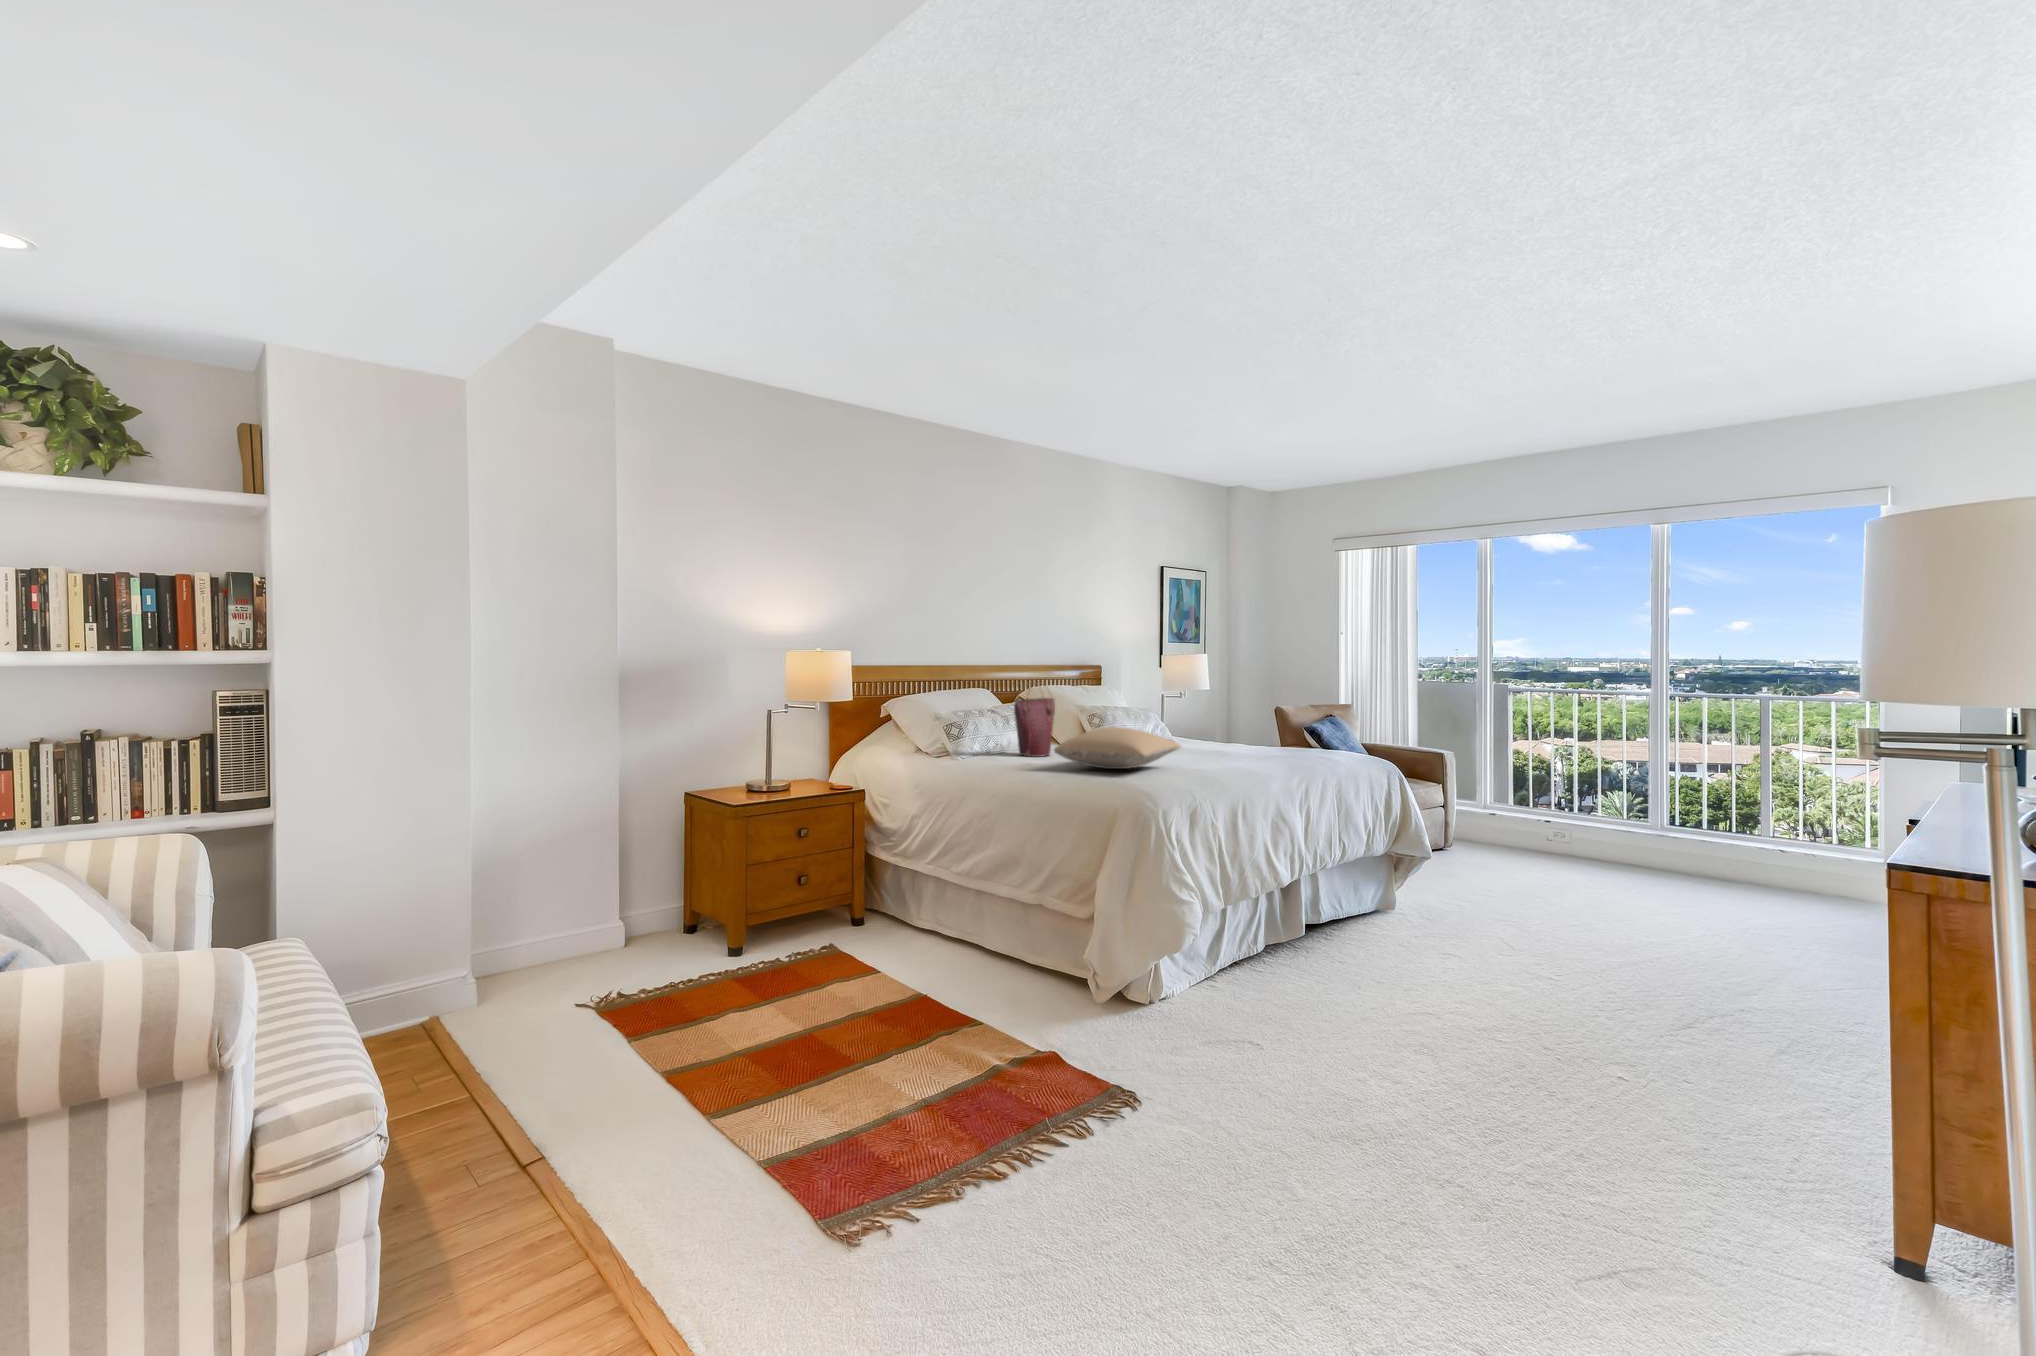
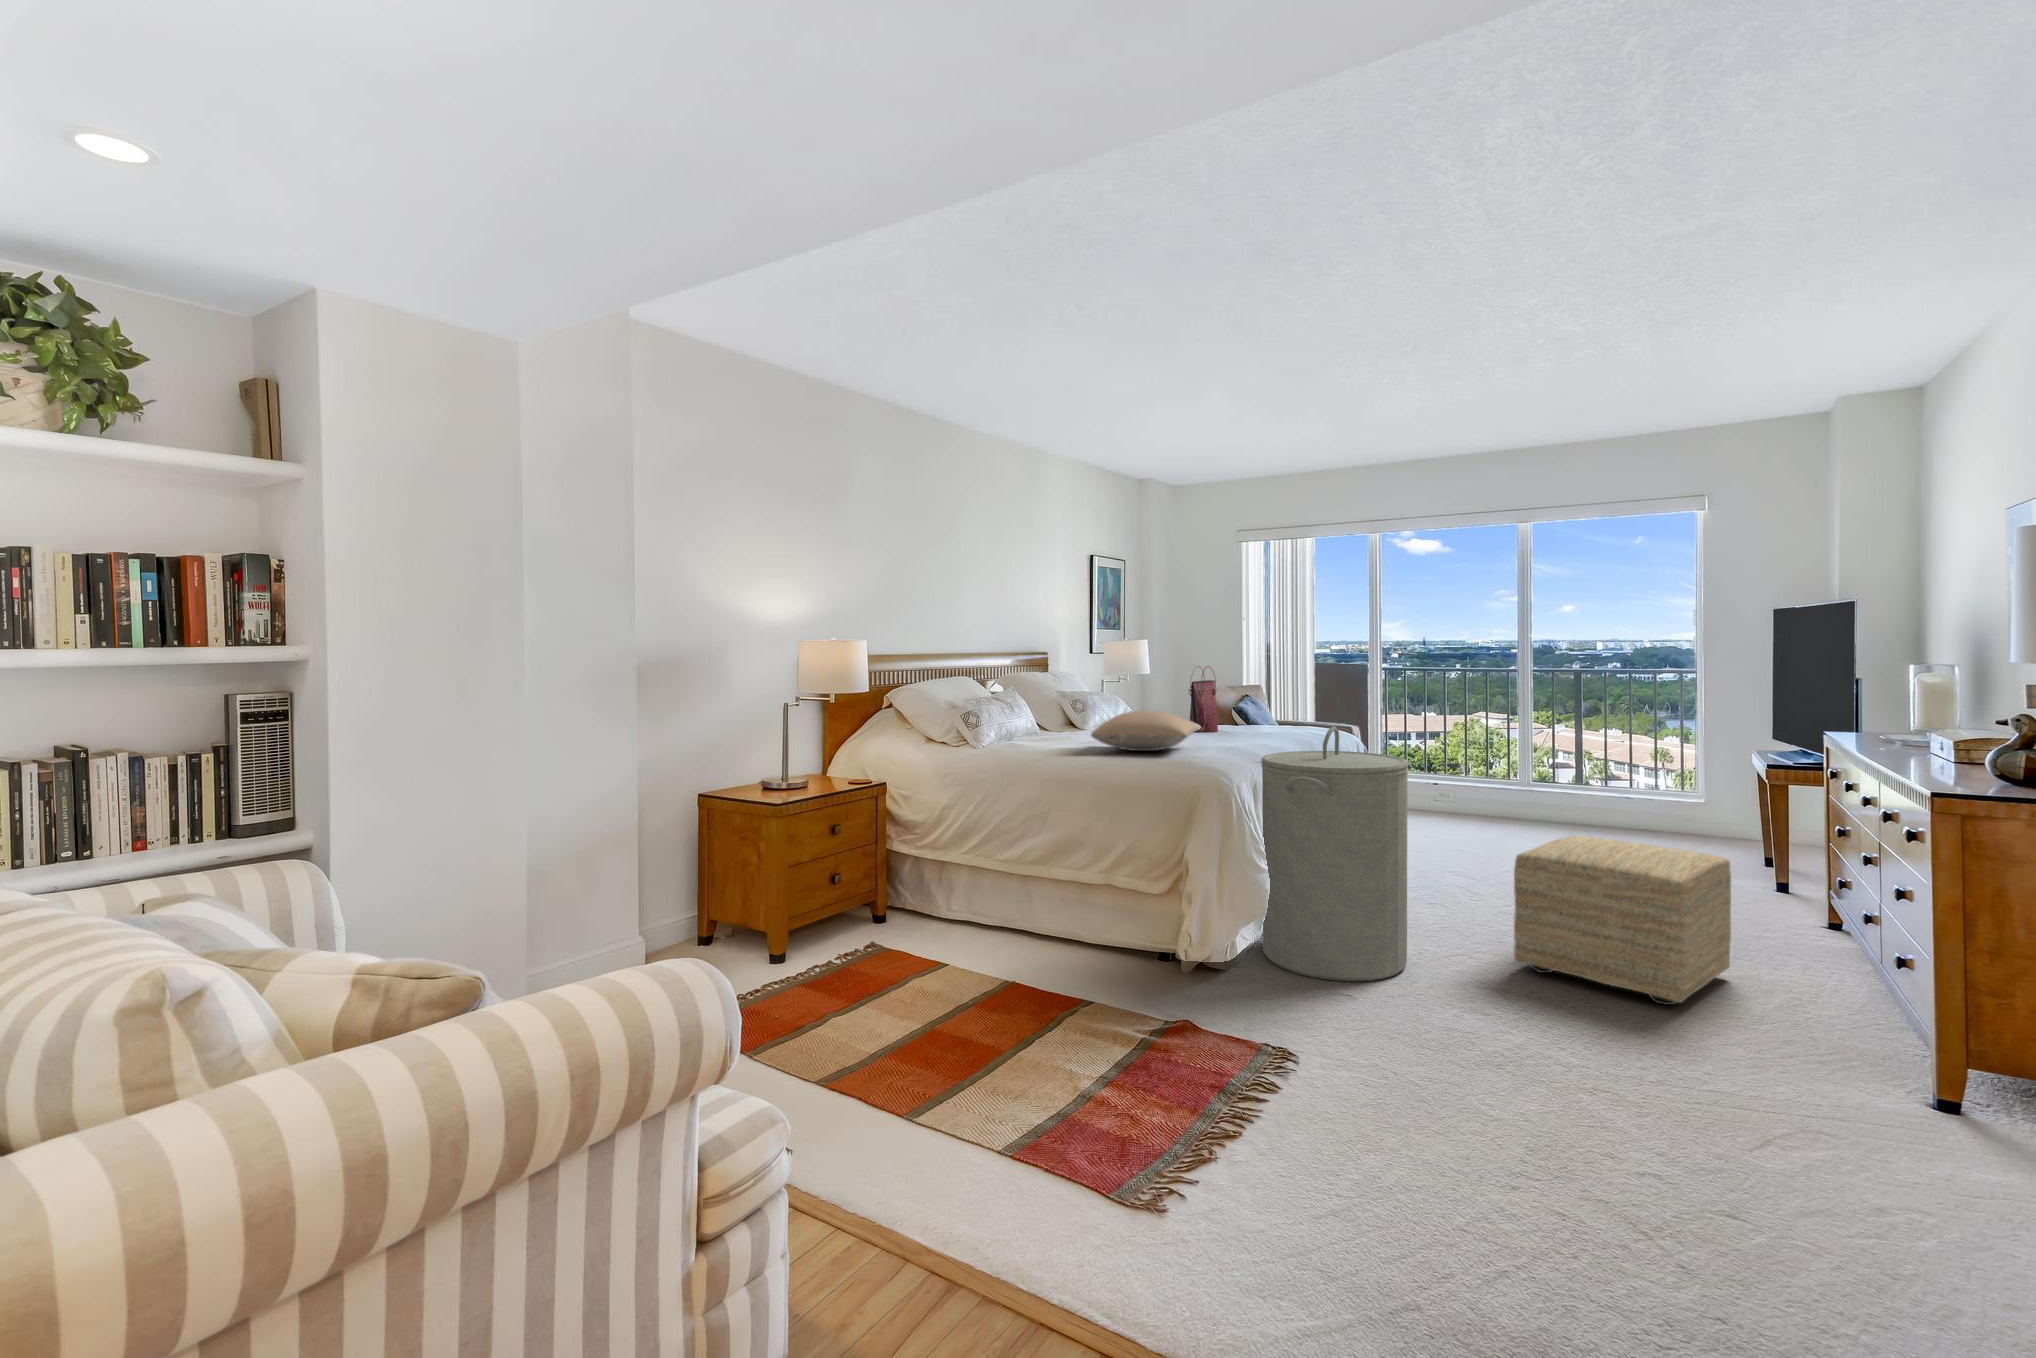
handbag: present [1014,693,1055,757] -> present [1189,666,1218,732]
laundry hamper: none [1203,752,1360,1031] -> present [1261,727,1409,981]
ottoman: none [1475,888,1746,1097] -> present [1514,835,1731,1005]

